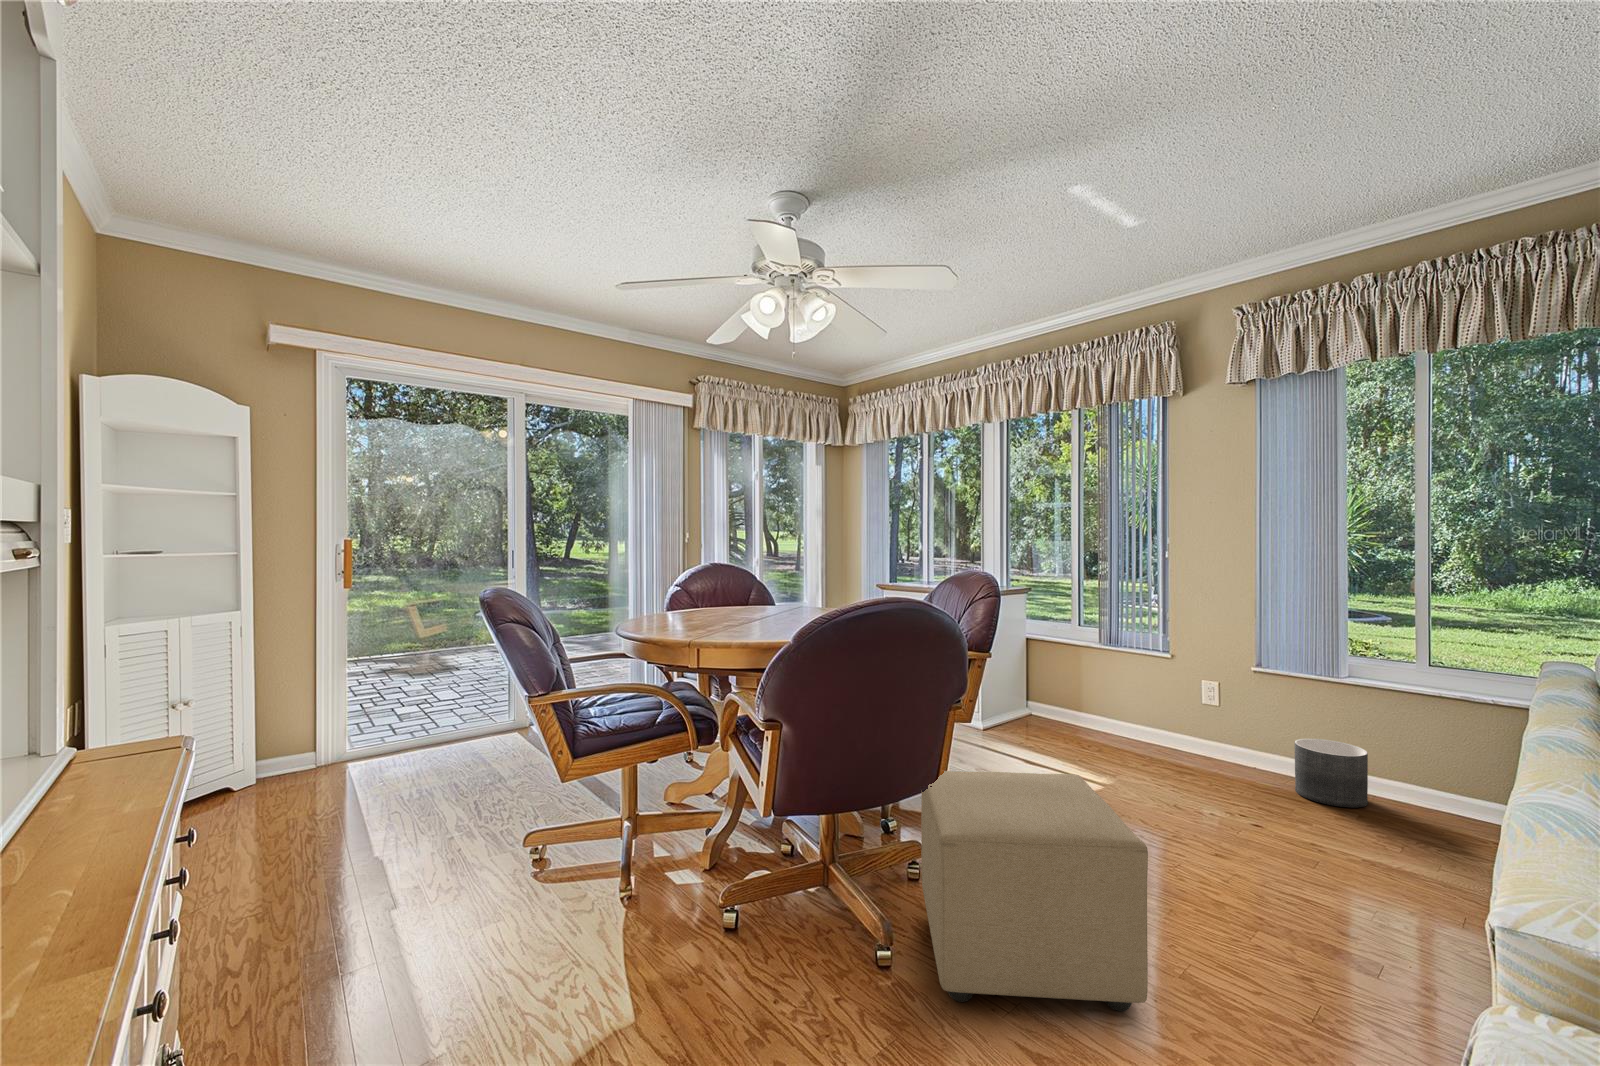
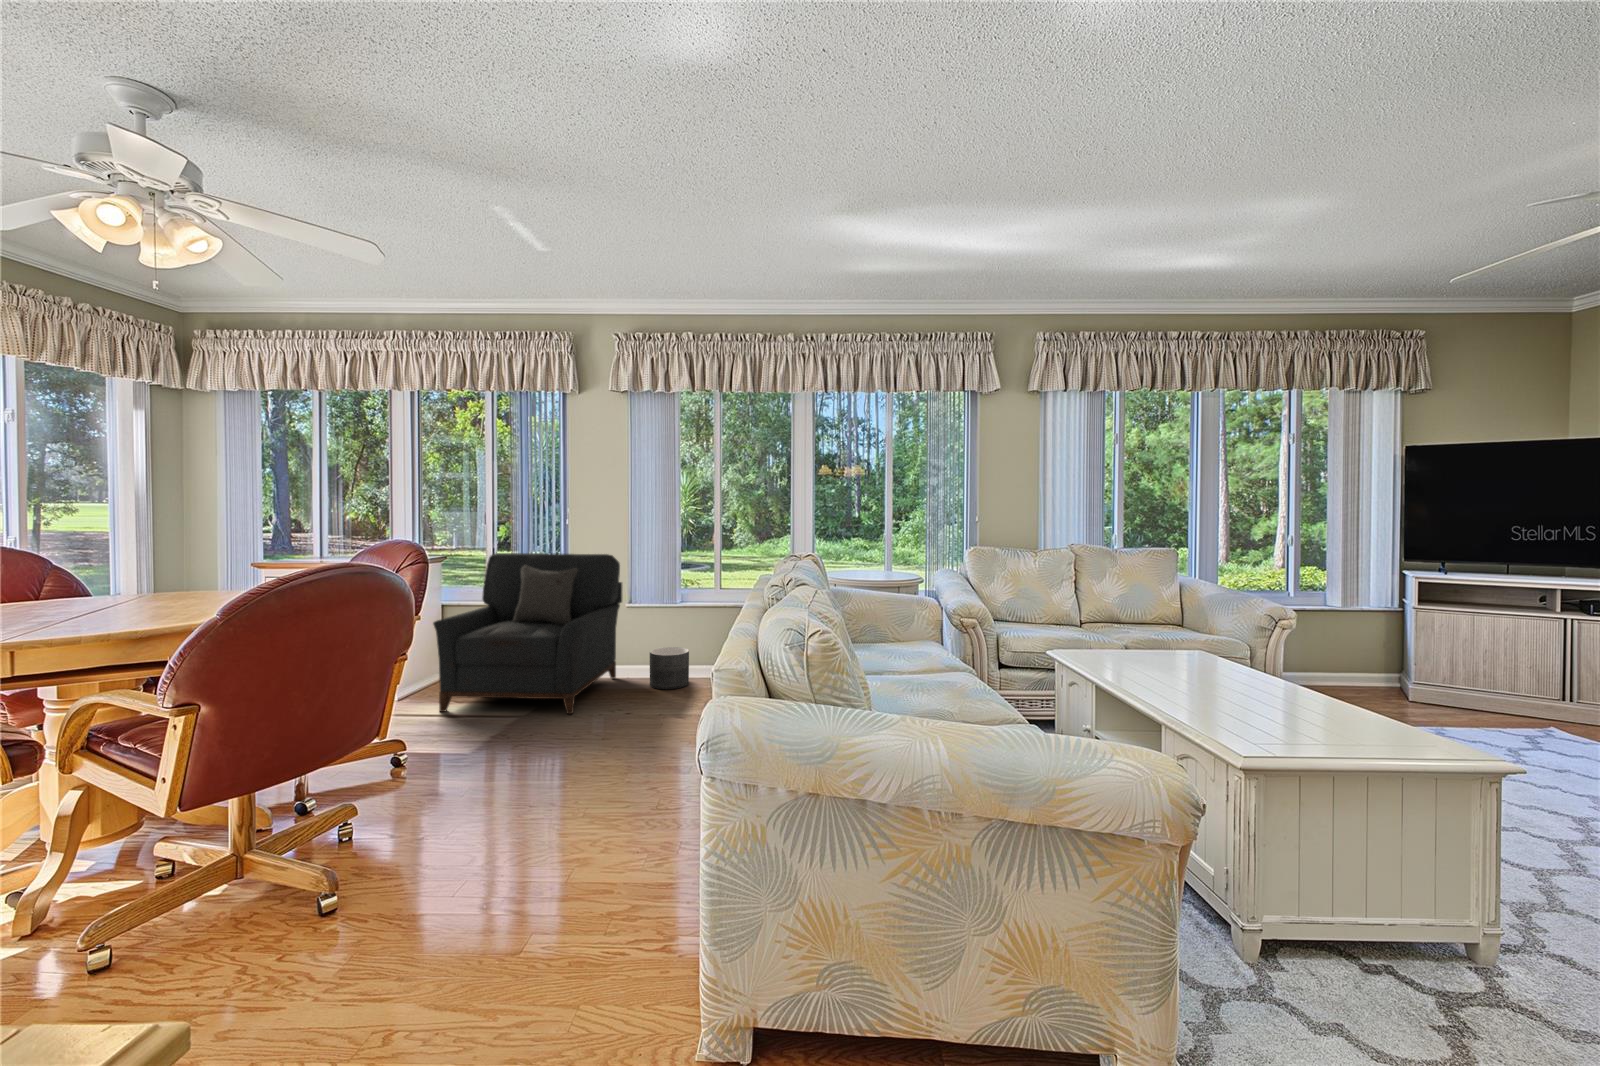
armchair: none [1013,589,1249,804] -> present [433,553,622,714]
ottoman: present [921,771,1148,1011] -> none [360,699,567,906]

